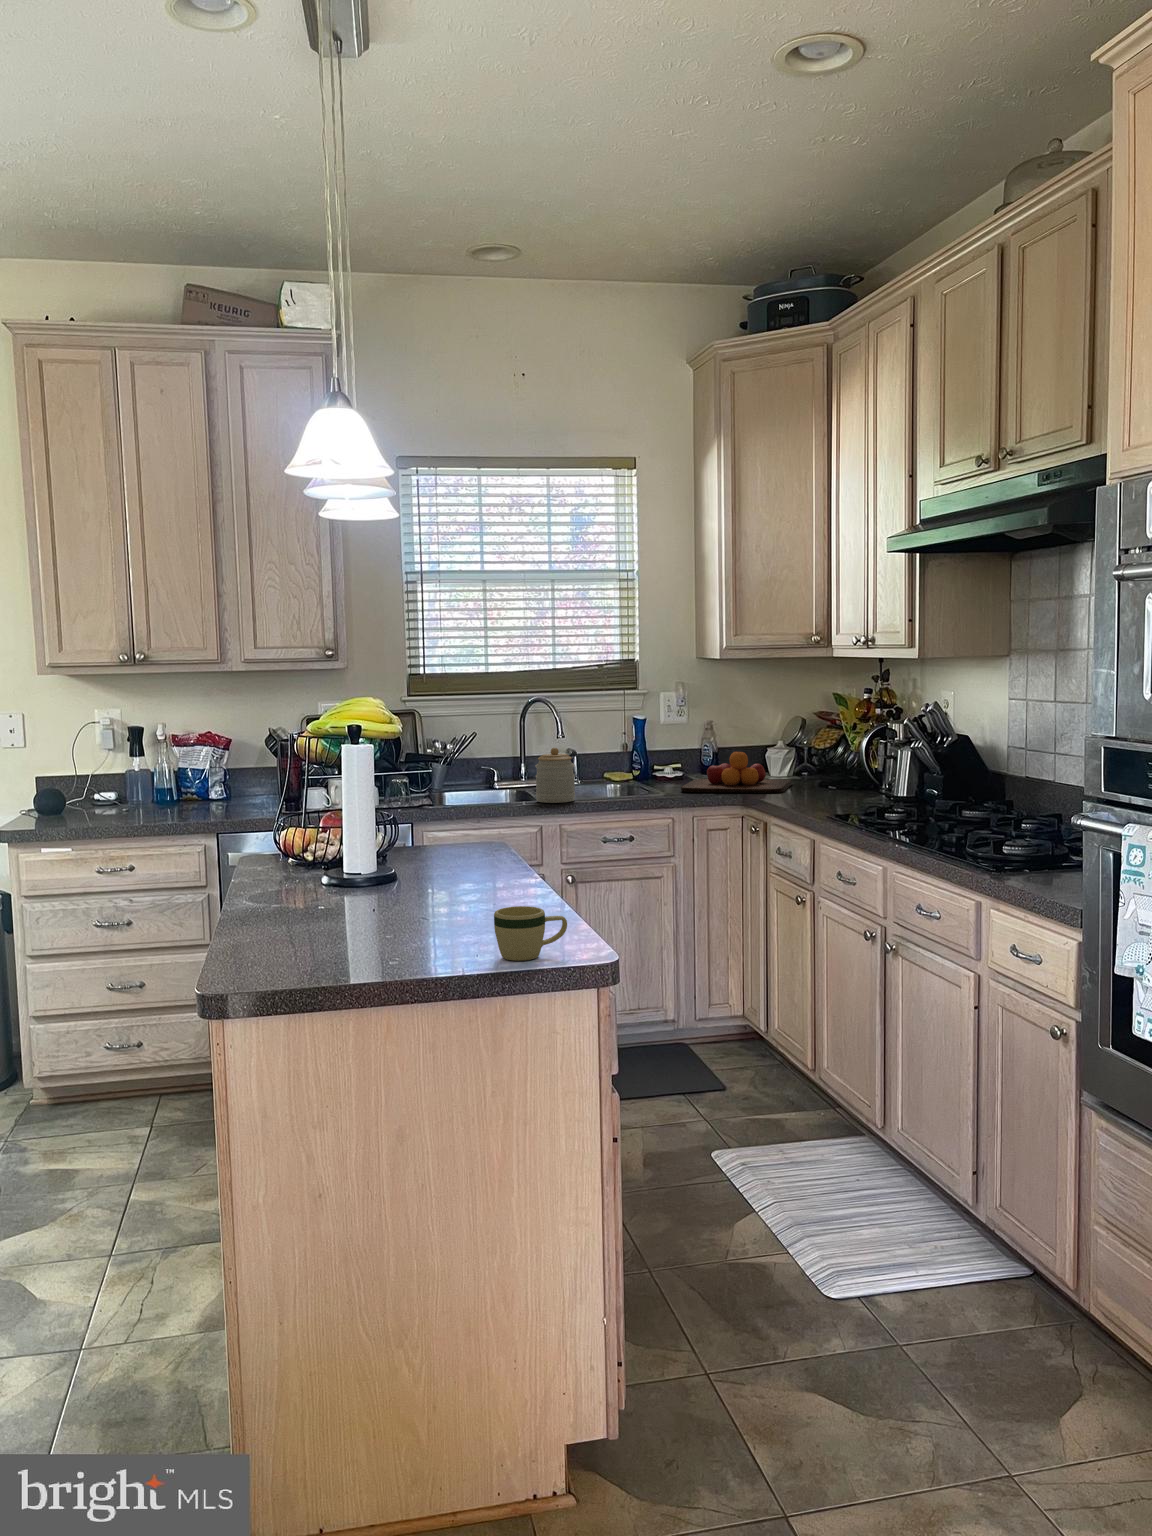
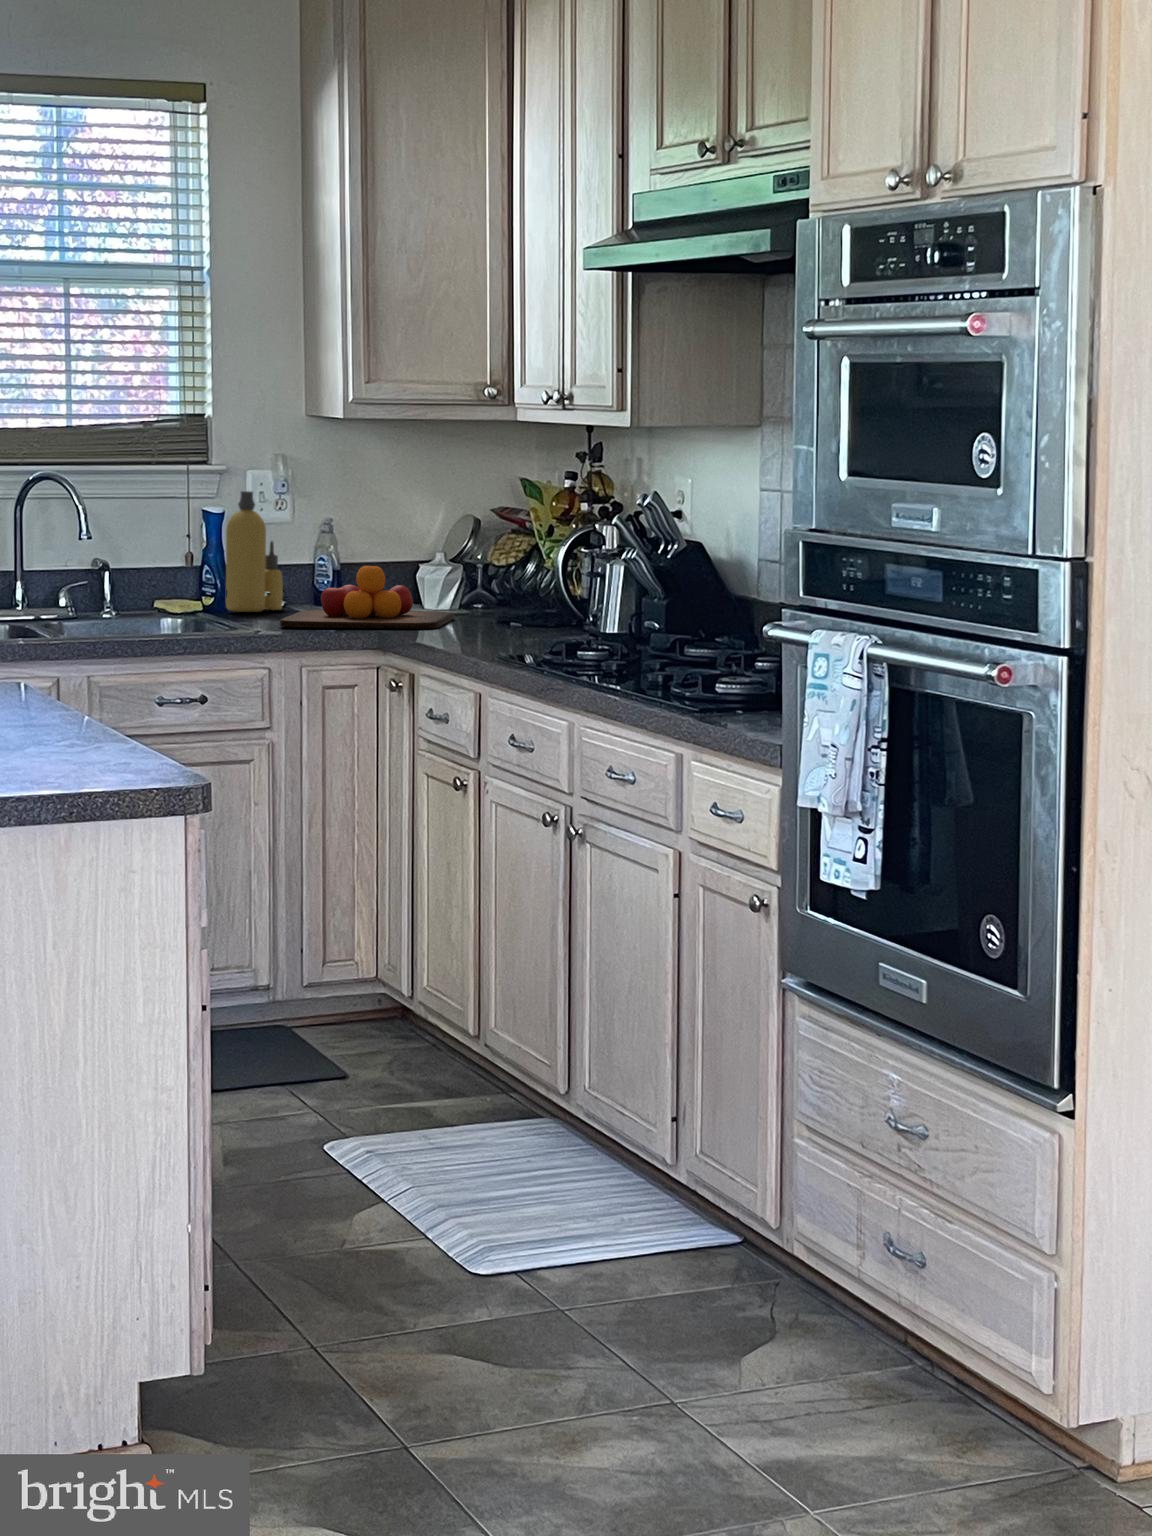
bottle: none [648,705,683,779] -> present [226,491,283,612]
jar: present [535,748,575,803] -> none [49,553,113,640]
mug: present [494,906,567,961] -> none [54,720,143,782]

